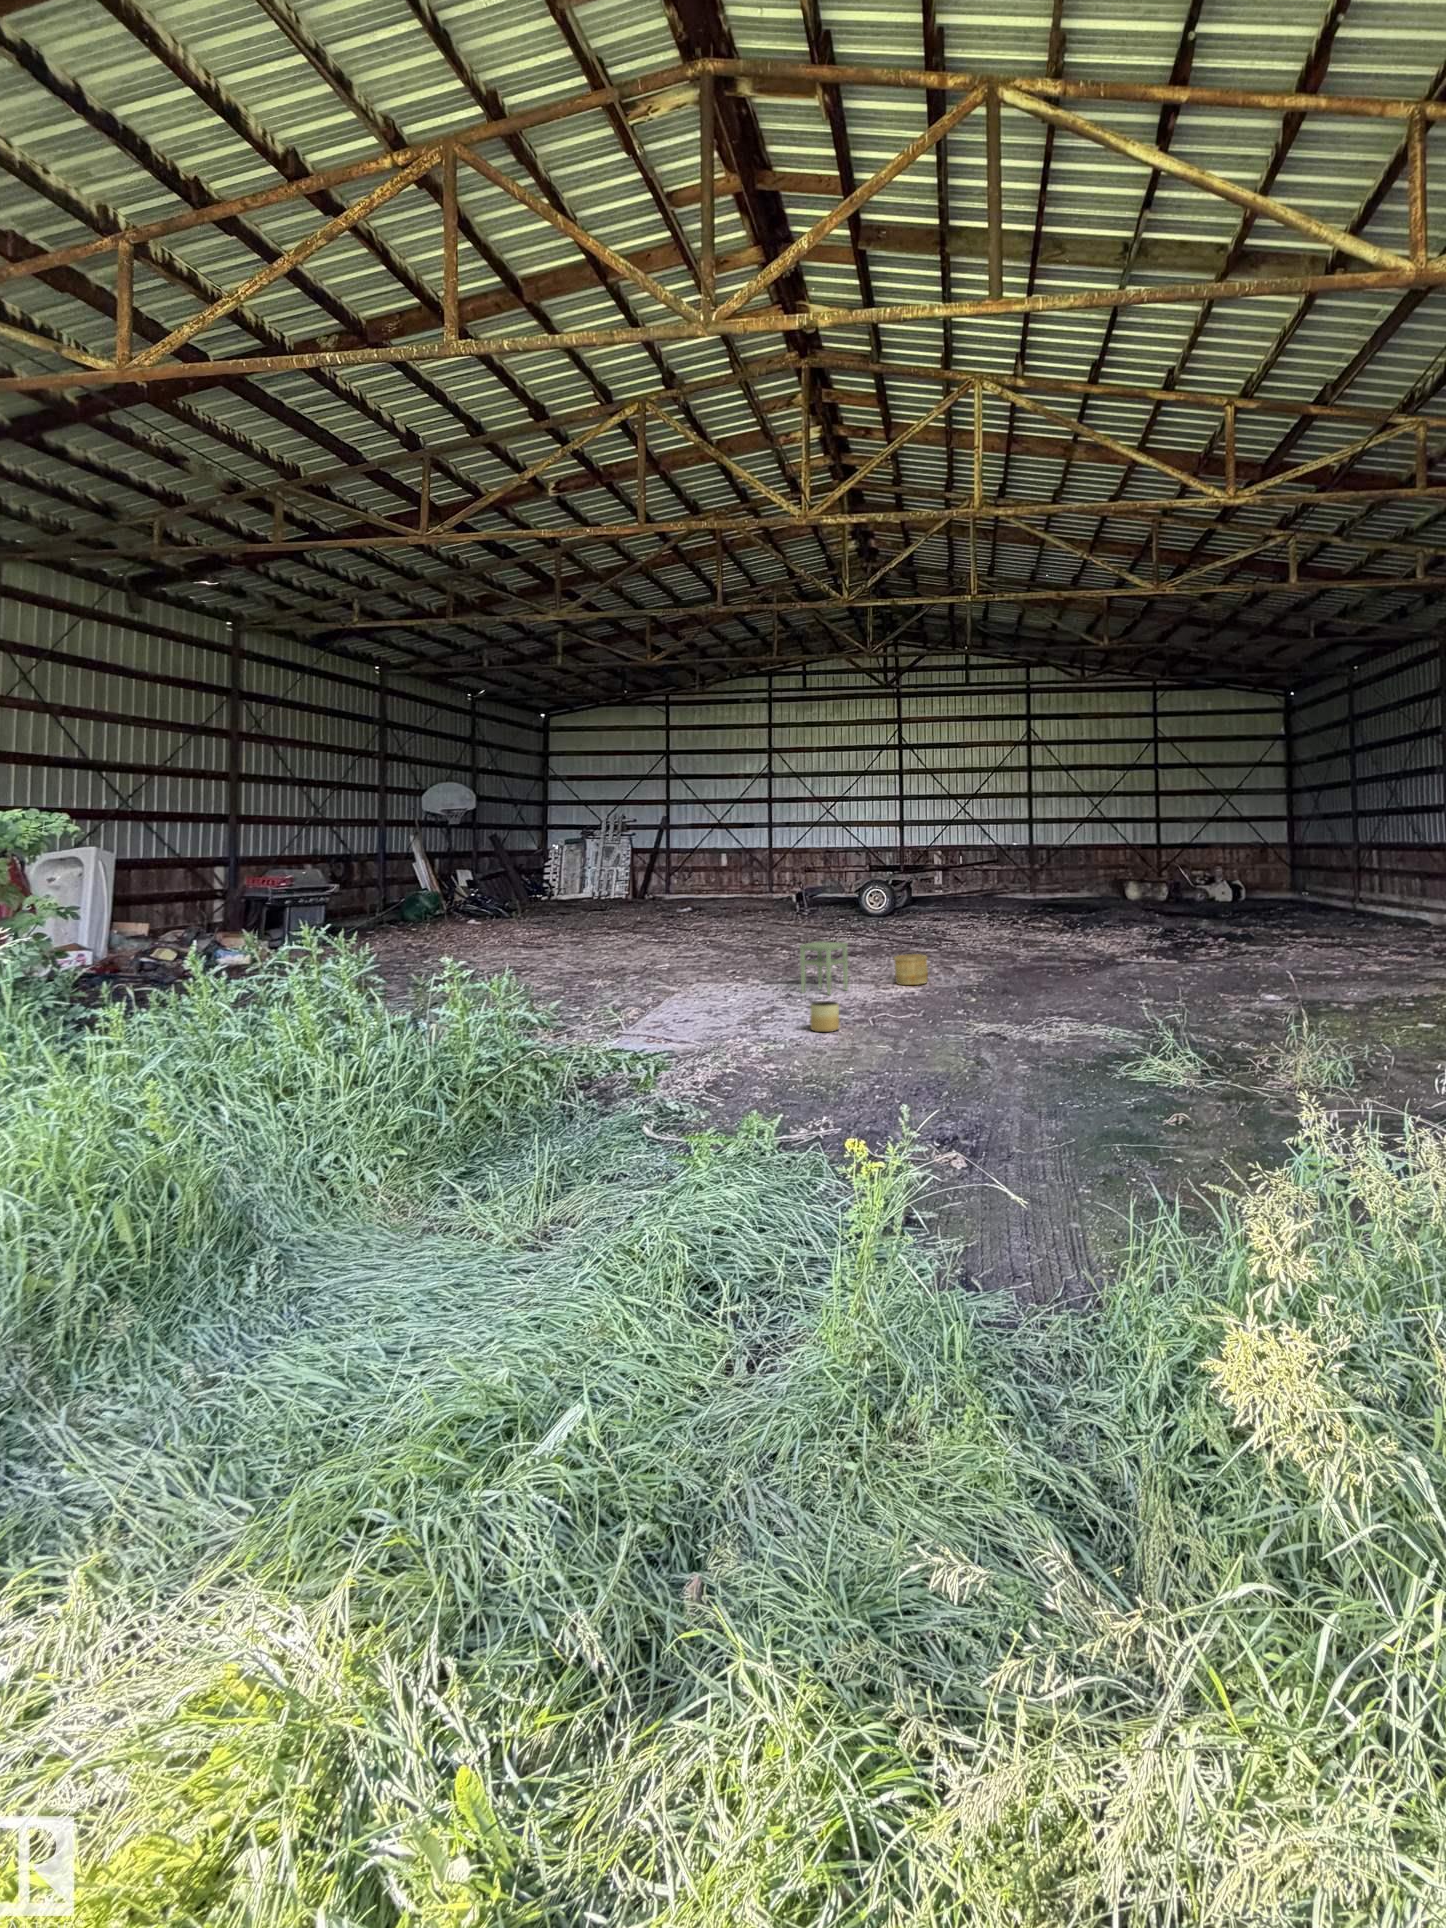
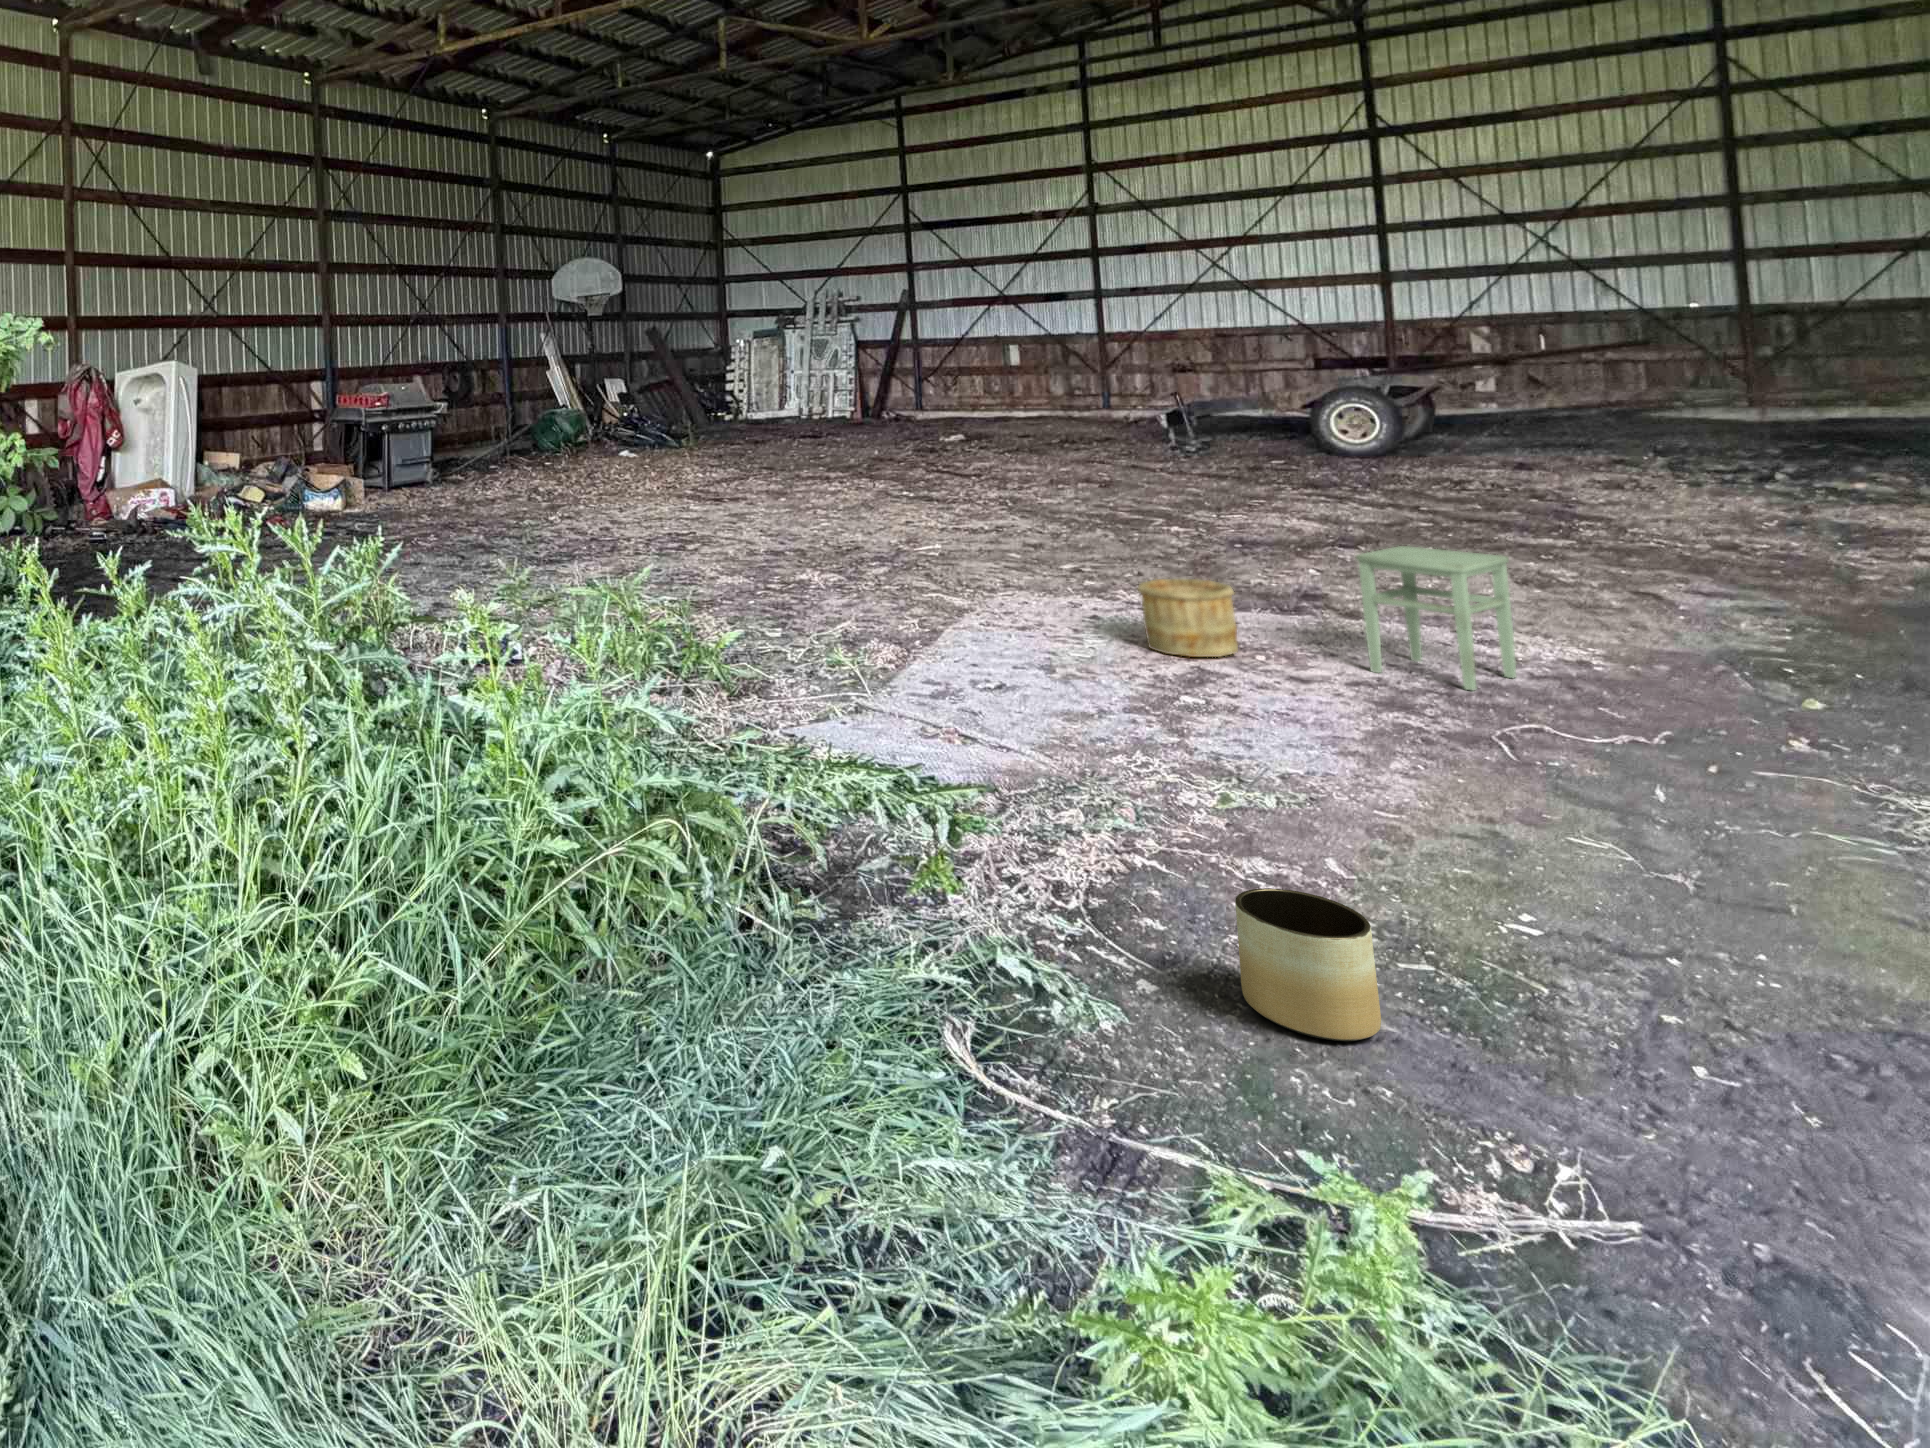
wooden bucket: present [894,954,928,985] -> present [1137,579,1238,657]
planter: present [810,1001,840,1032] -> present [1235,888,1381,1041]

